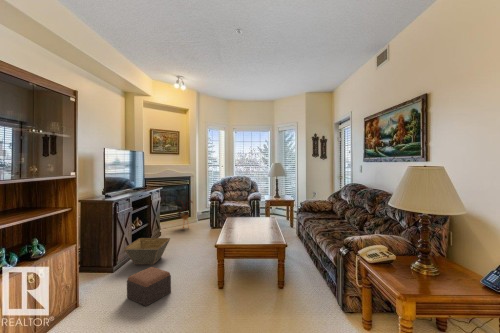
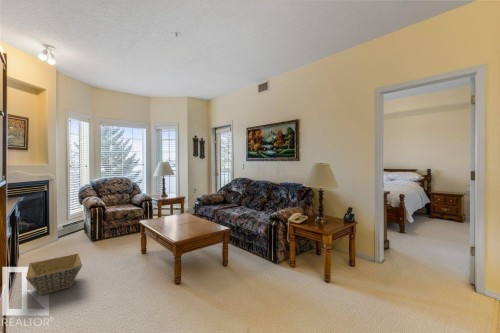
house plant: present [178,201,192,226] -> none [38,201,72,247]
footstool: present [127,267,171,306] -> none [85,278,133,321]

